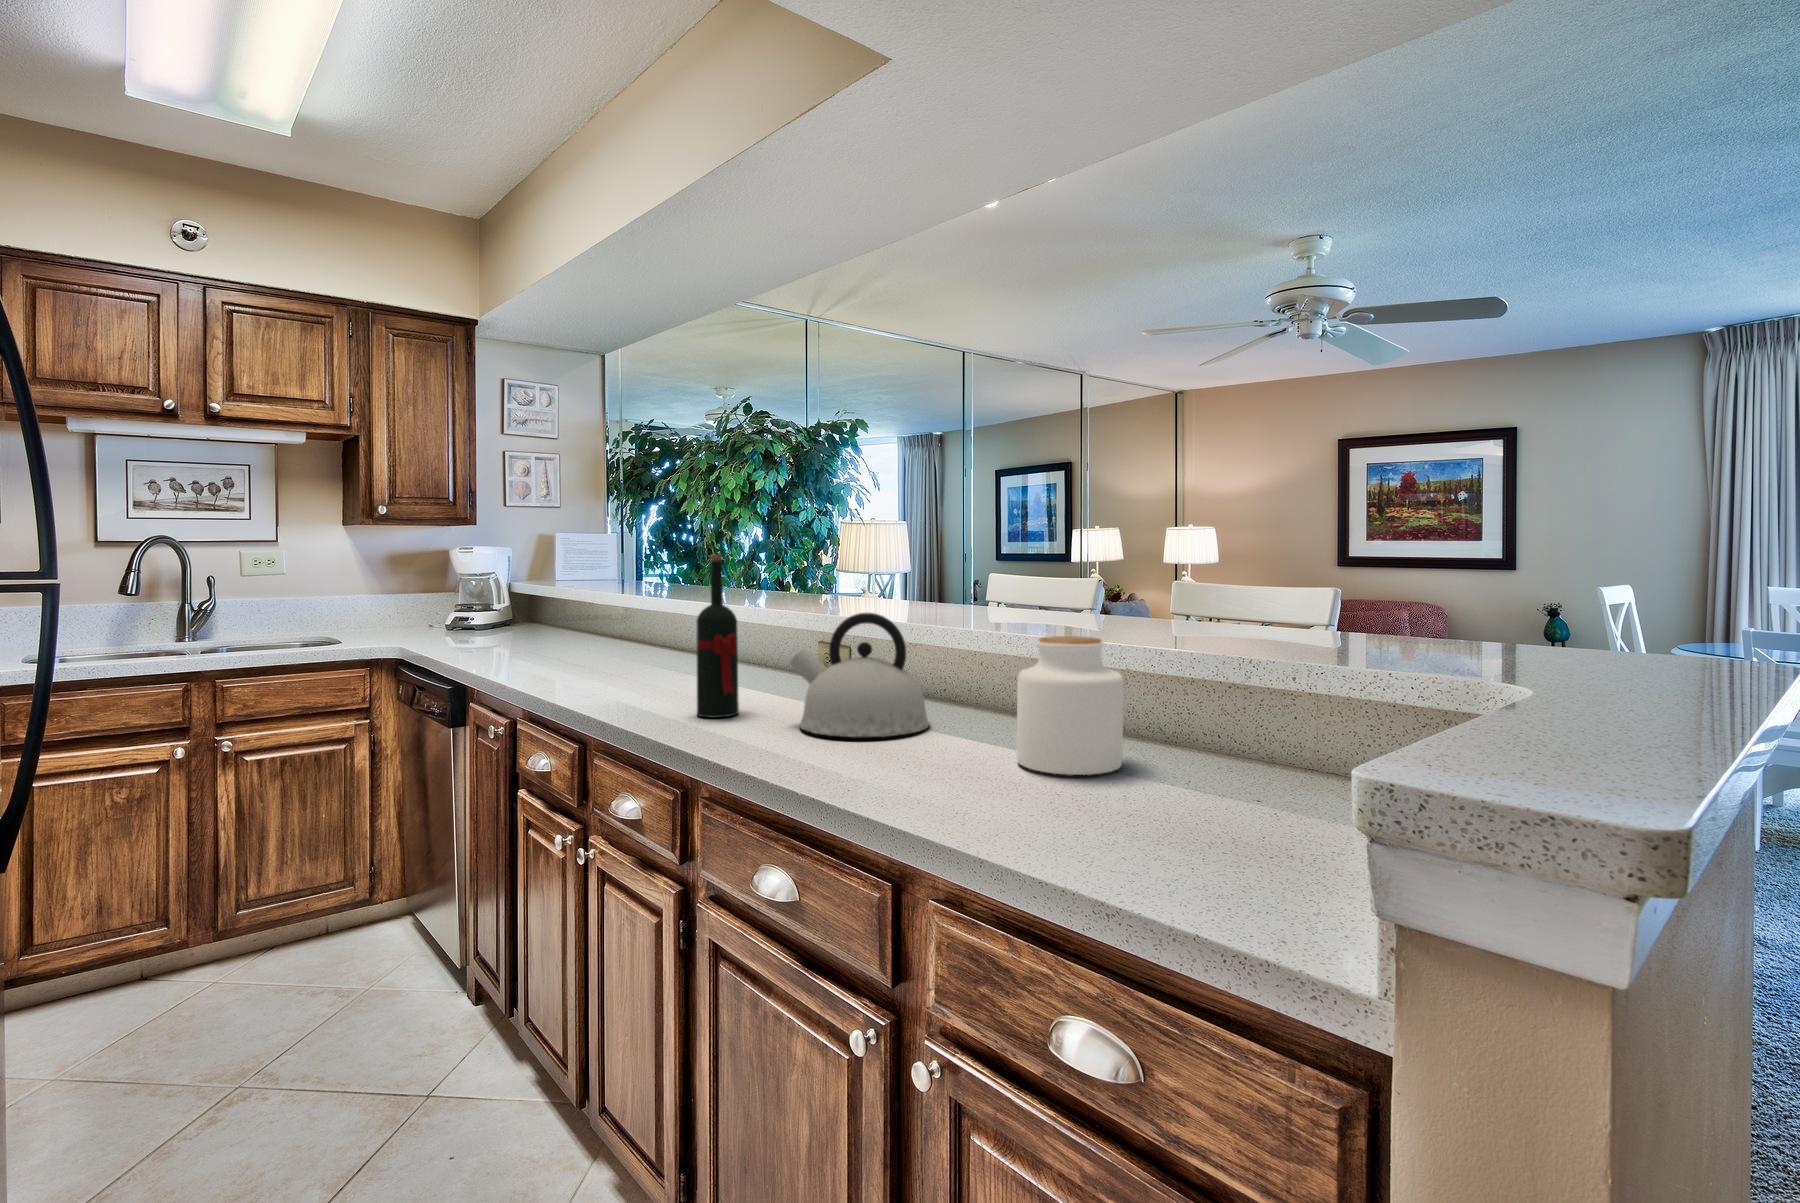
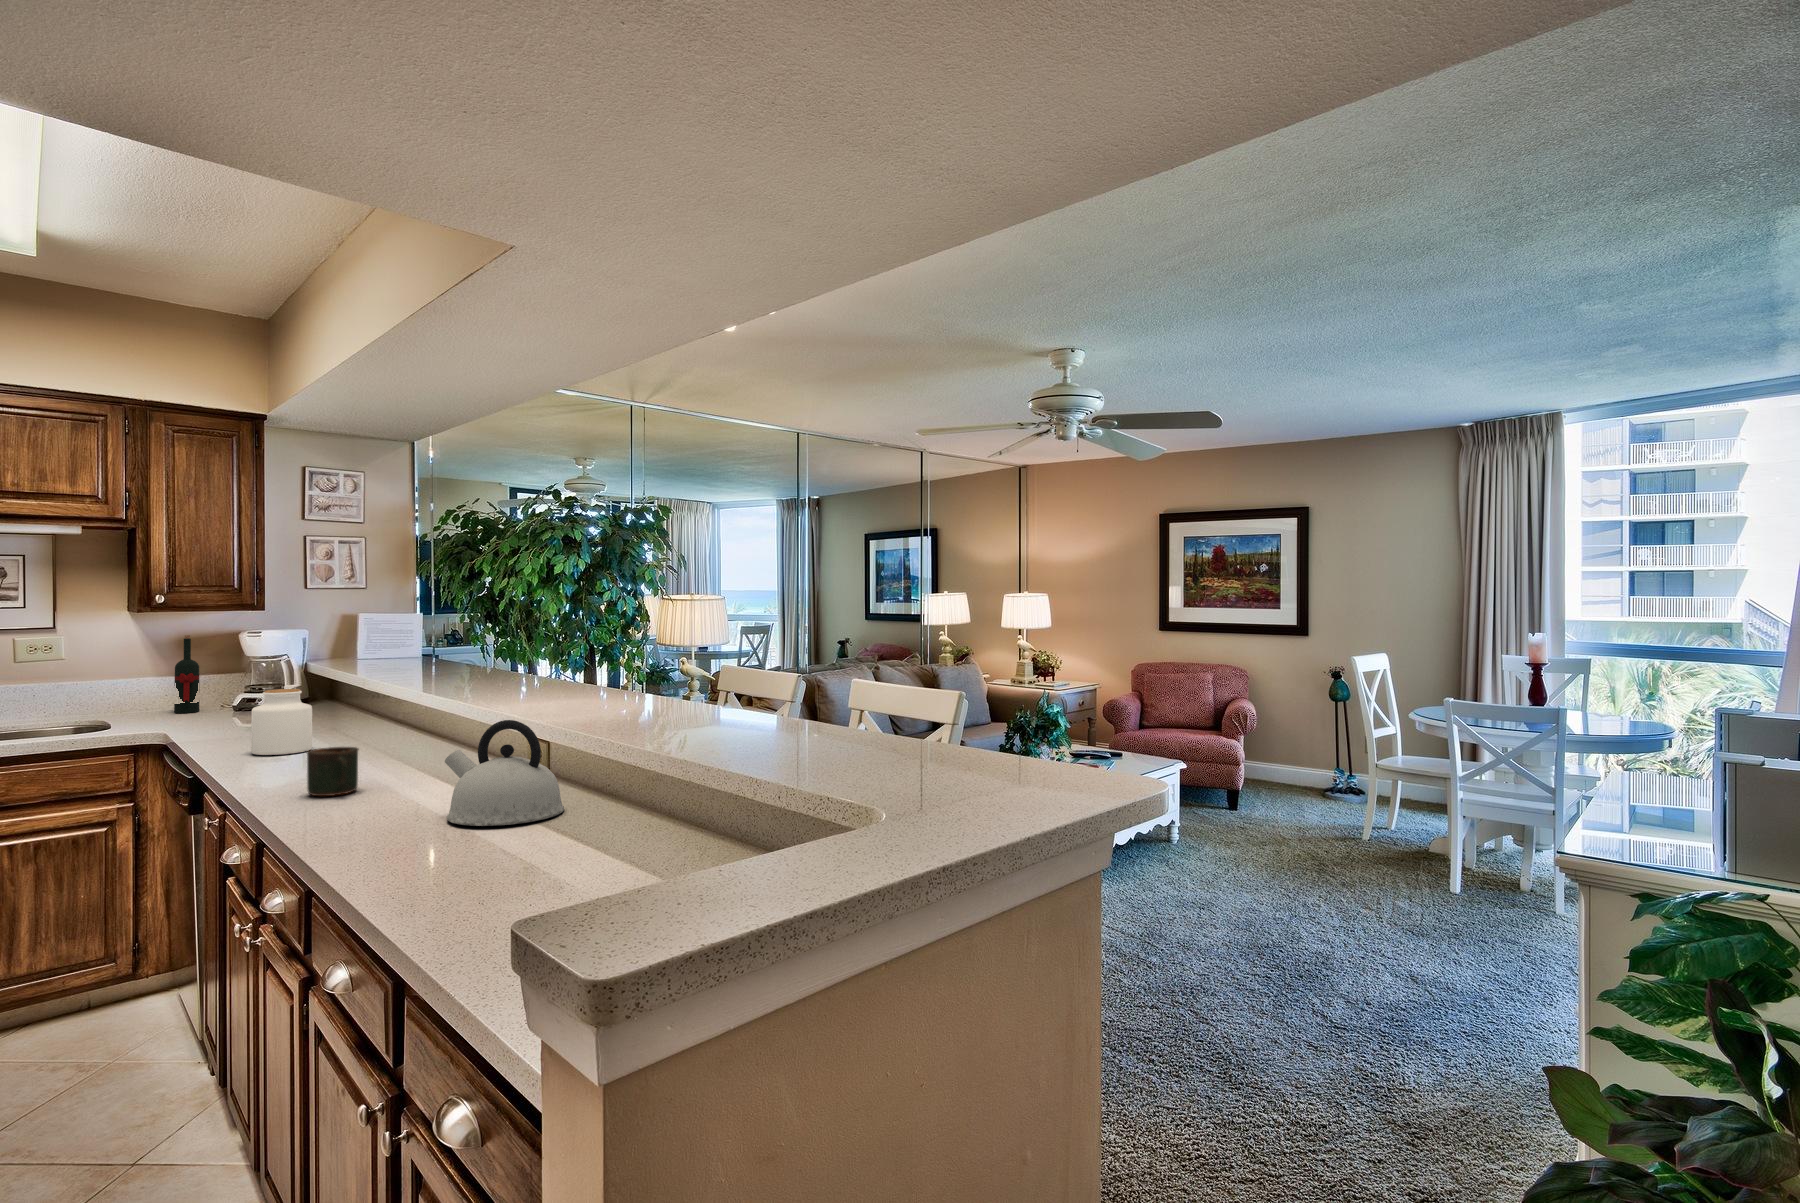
wine bottle: present [697,555,739,718] -> present [174,635,199,713]
jar: present [1017,636,1123,775] -> present [251,689,312,755]
mug: none [605,650,659,705] -> present [307,747,358,796]

